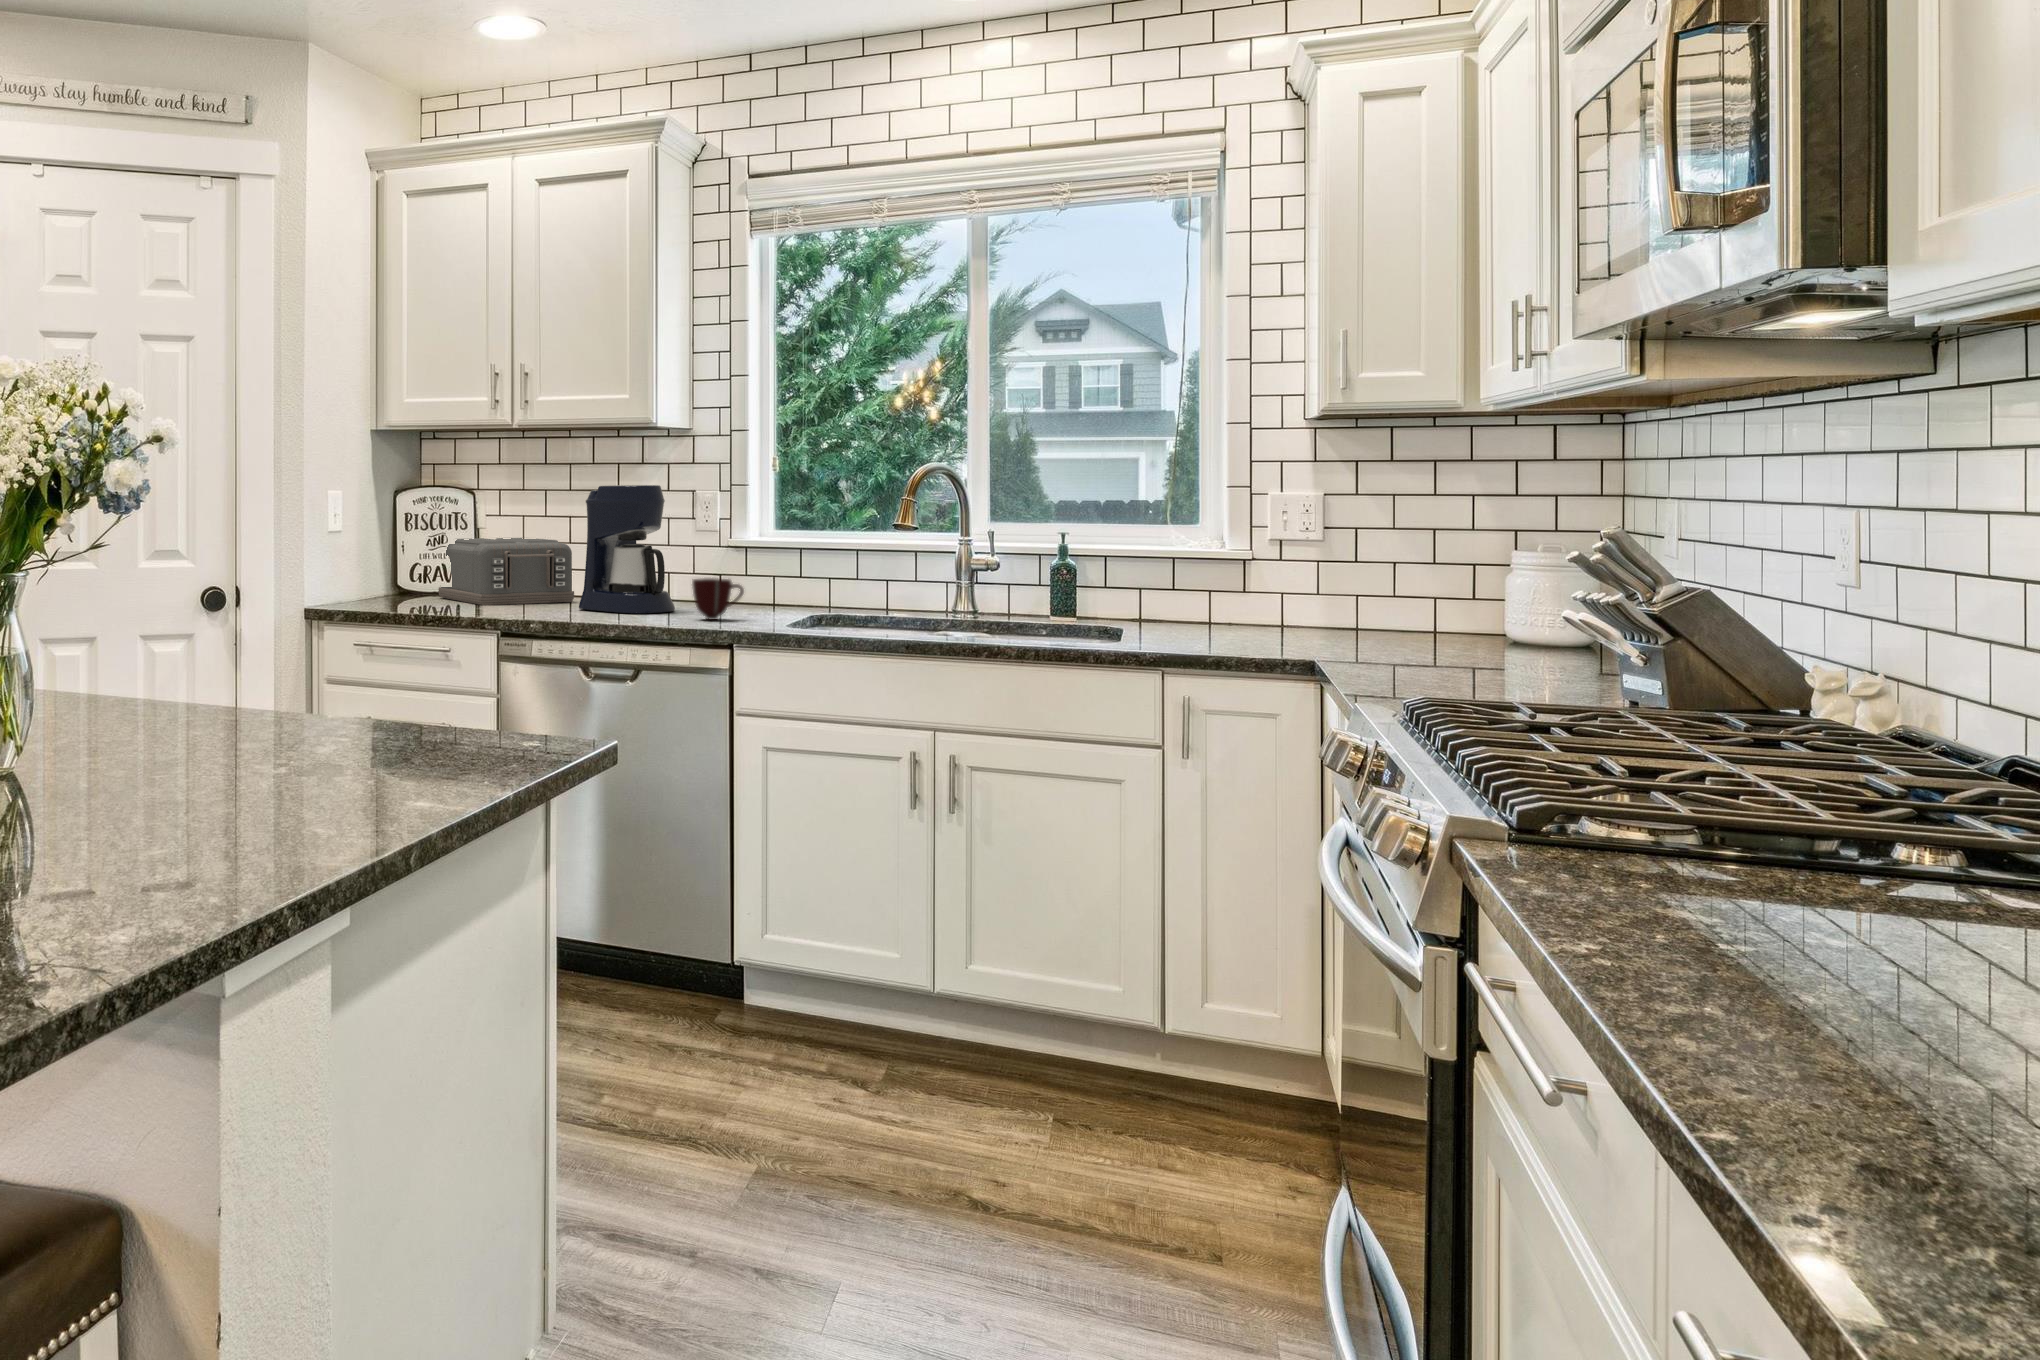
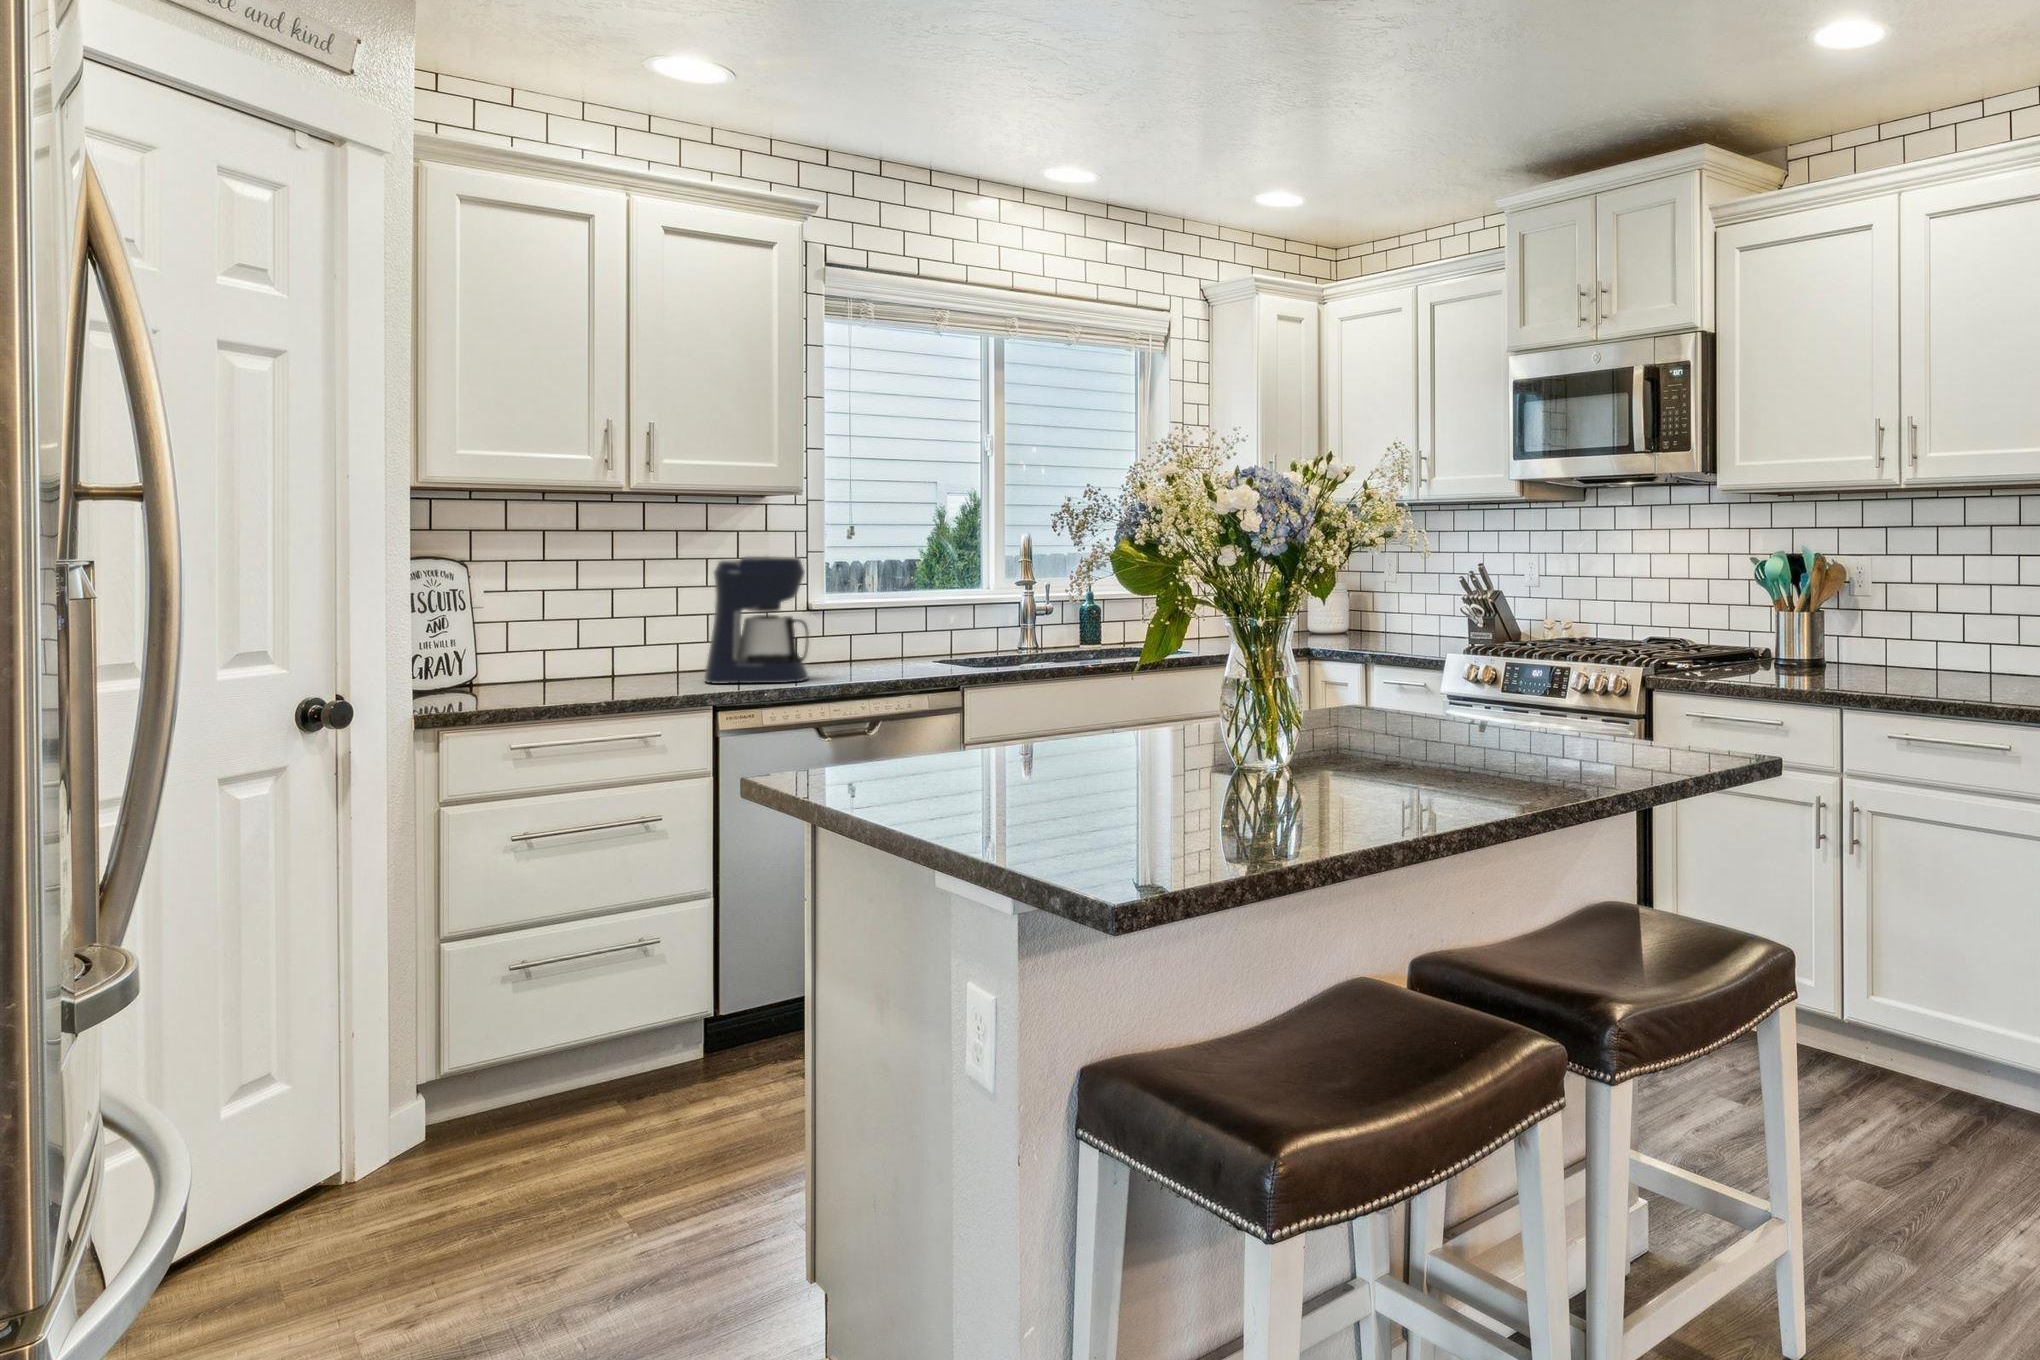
toaster: present [438,538,574,605] -> none [433,610,633,690]
mug: present [692,578,744,620] -> none [875,643,913,681]

